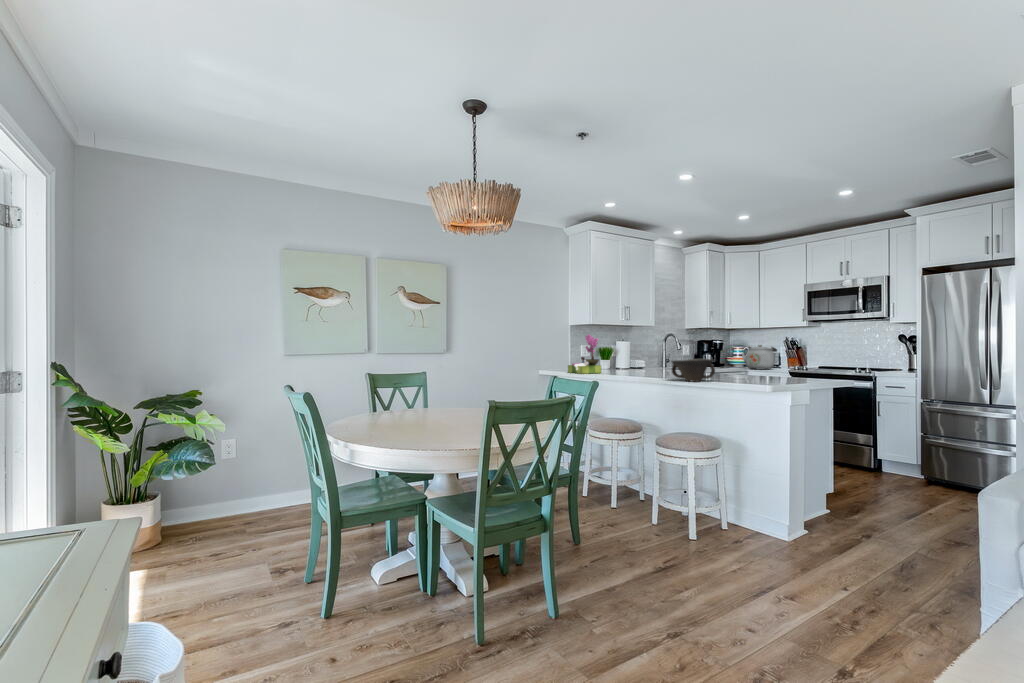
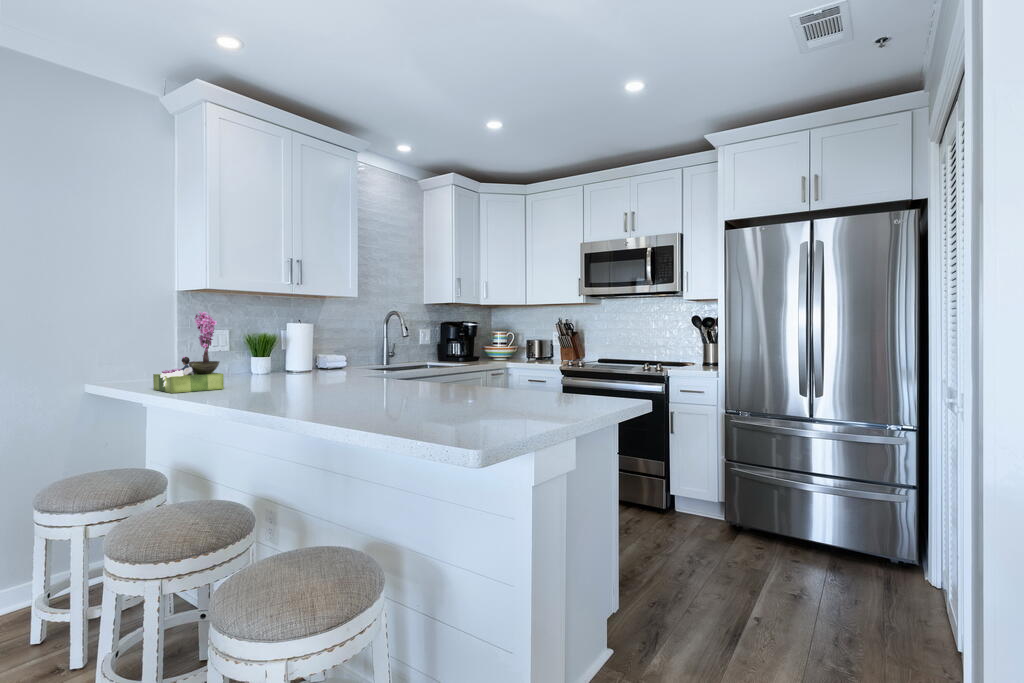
kettle: present [742,345,777,369] -> none [497,330,545,367]
bowl: present [672,359,715,382] -> none [309,365,400,417]

